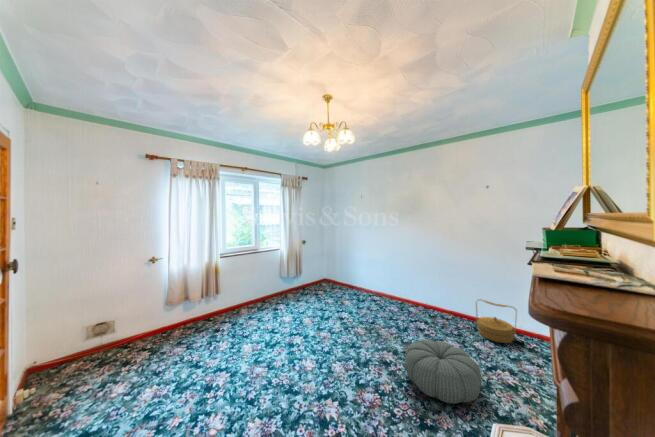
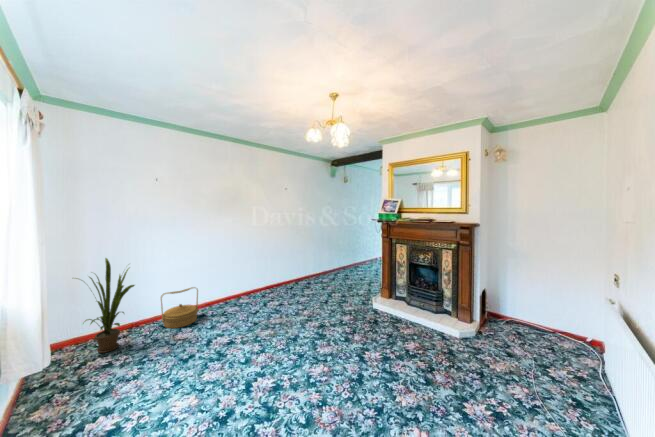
house plant: none [416,255,454,323] -> present [76,258,135,353]
pouf: present [405,339,482,404] -> none [144,338,232,408]

